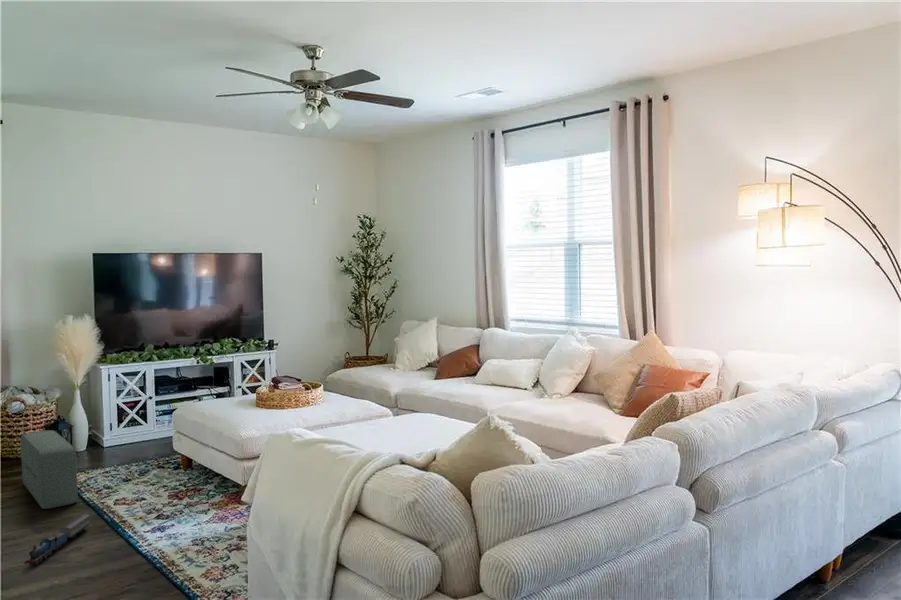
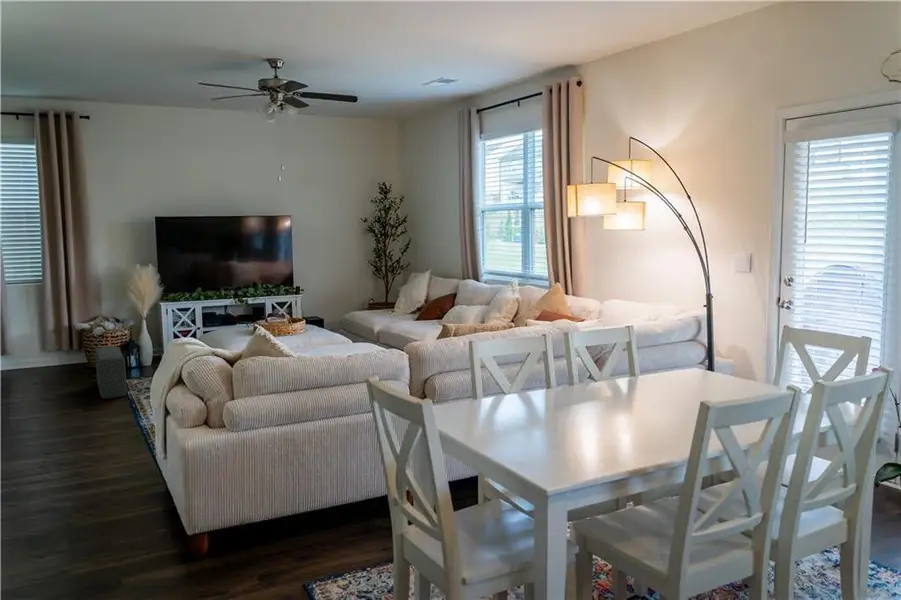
toy train: present [24,514,89,565] -> none [73,400,124,427]

